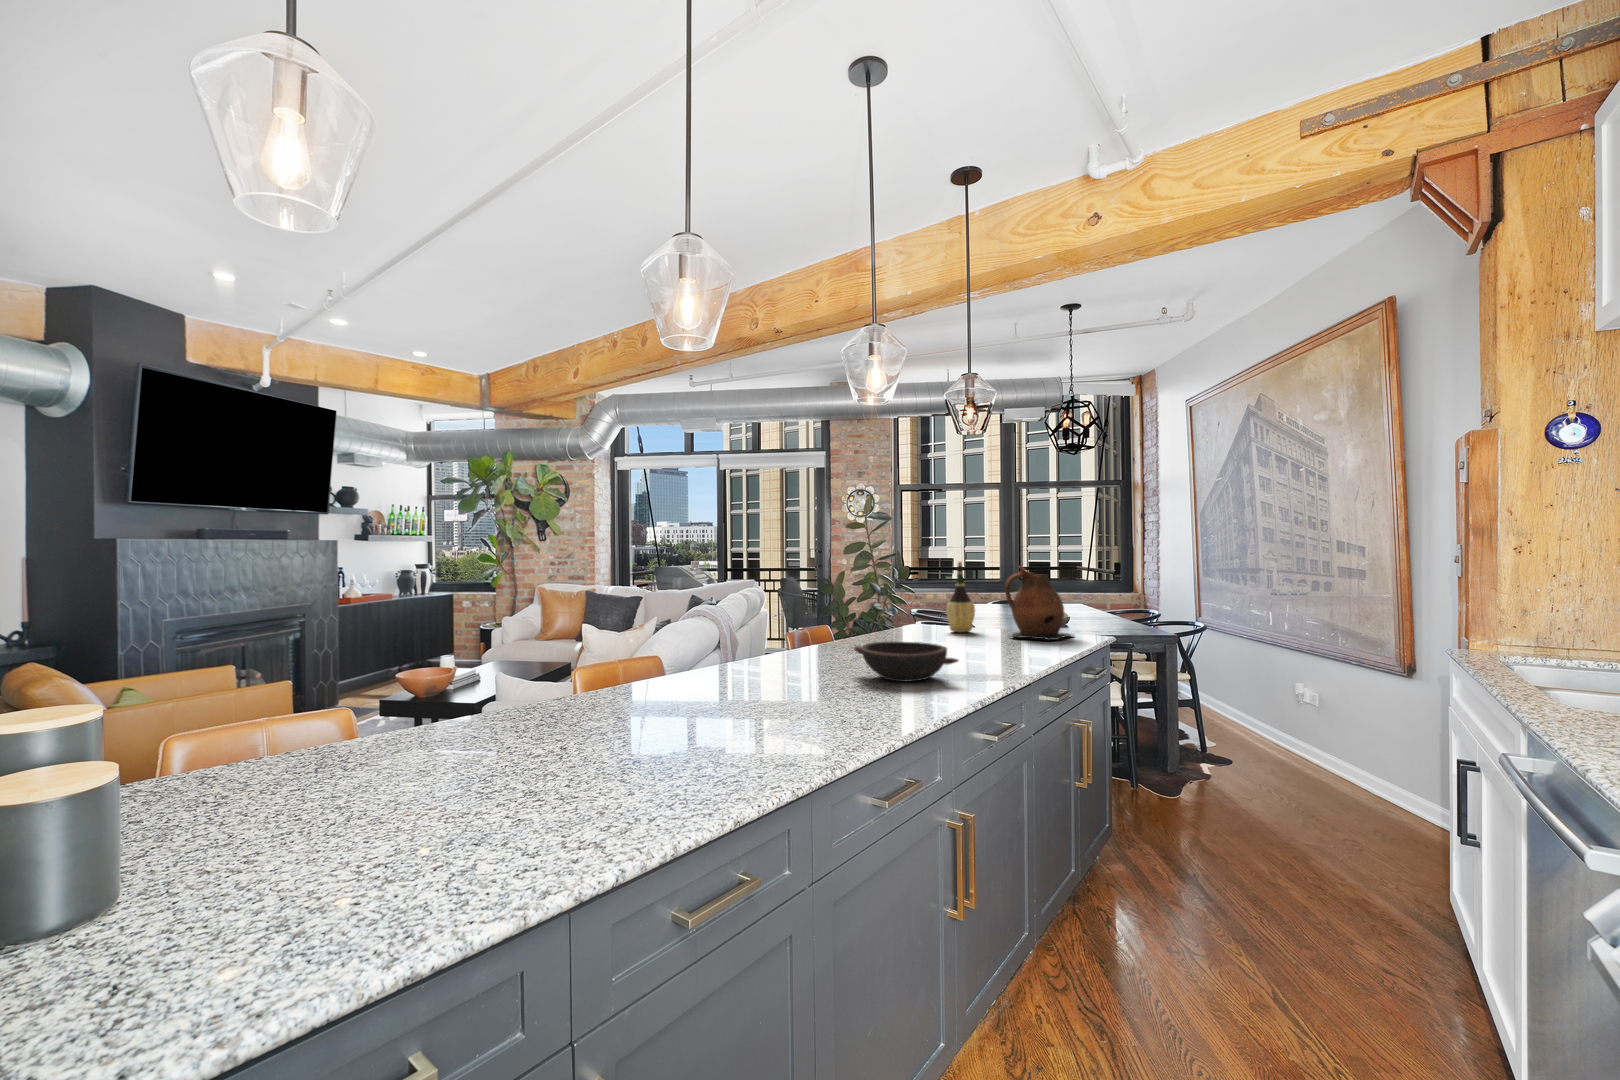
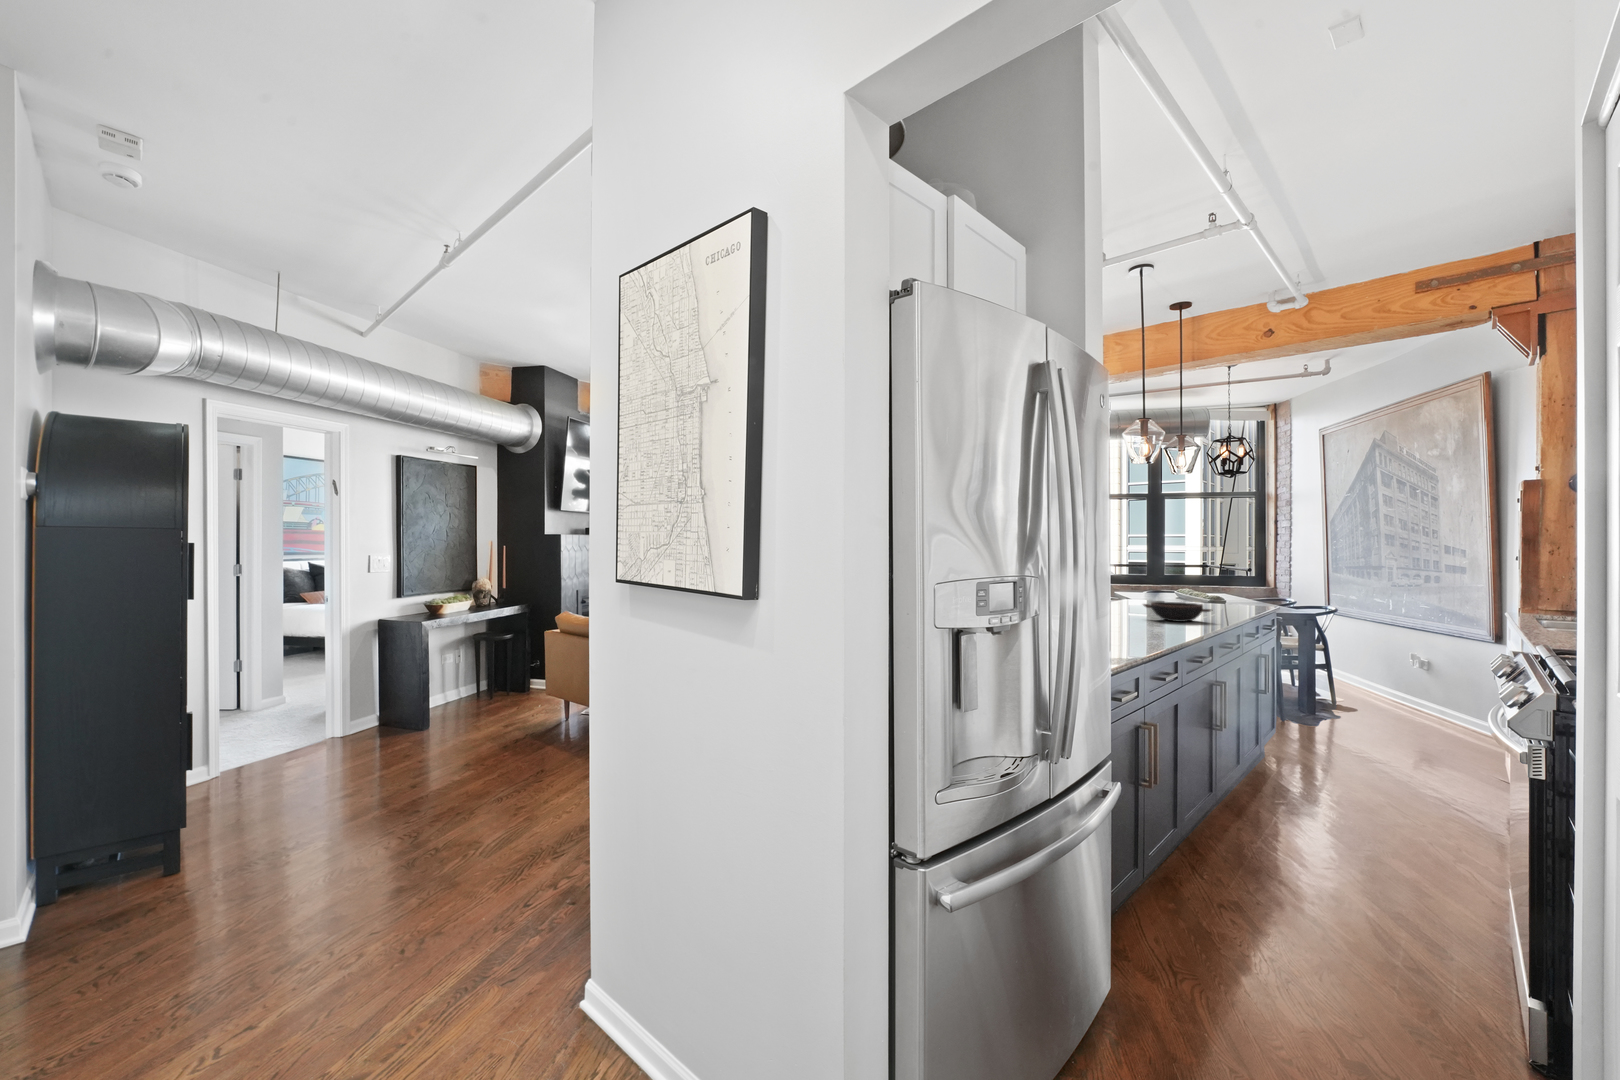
wine bottle: present [946,562,975,632] -> none [1161,558,1182,604]
ceramic pitcher: present [1005,566,1073,640] -> none [1207,561,1255,609]

